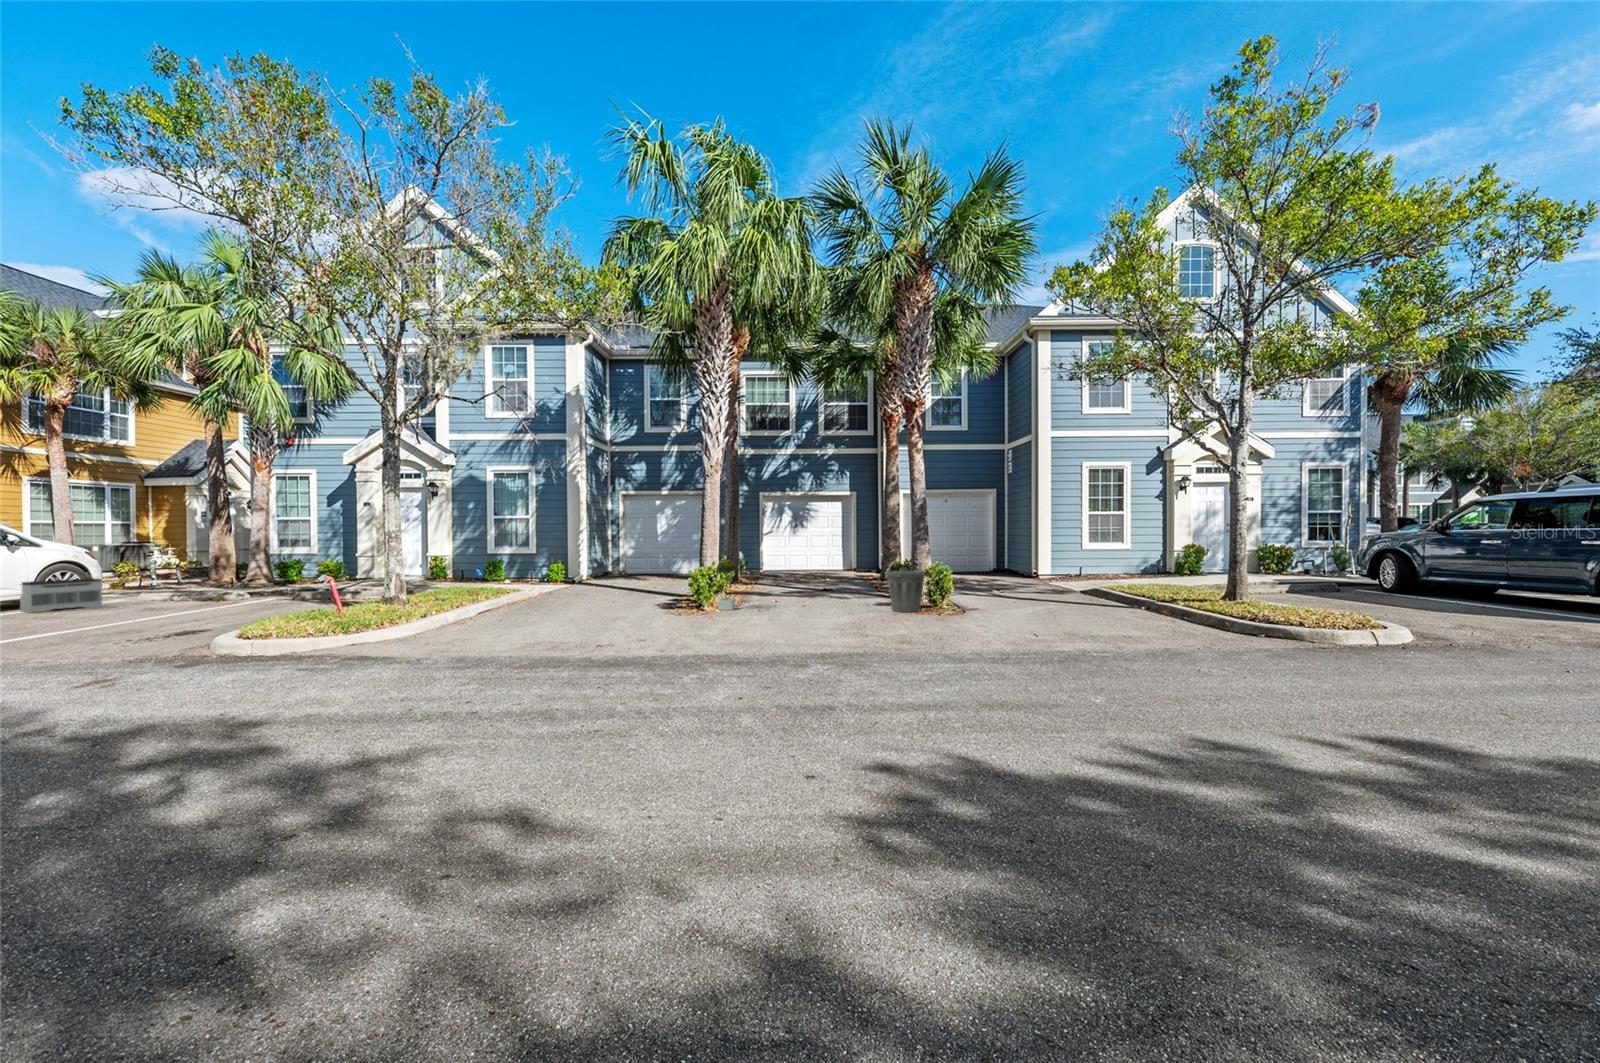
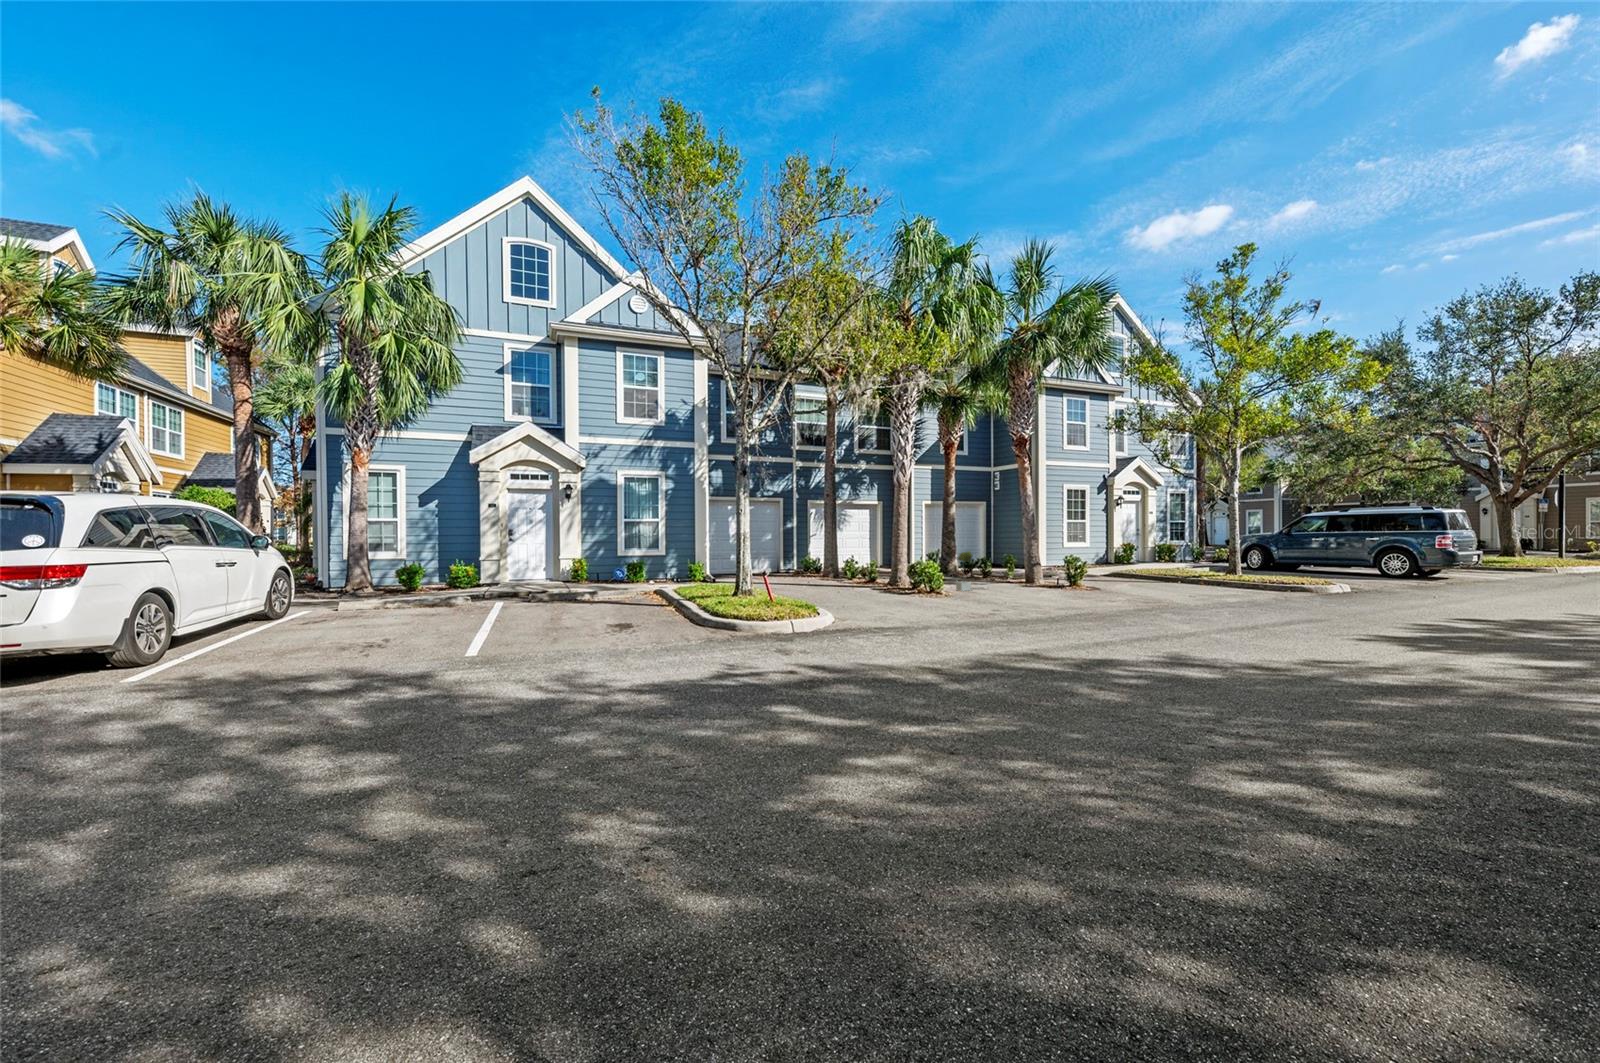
trash can: present [886,568,926,612] -> none [1060,555,1091,587]
bench: present [20,578,102,613] -> none [259,584,334,624]

